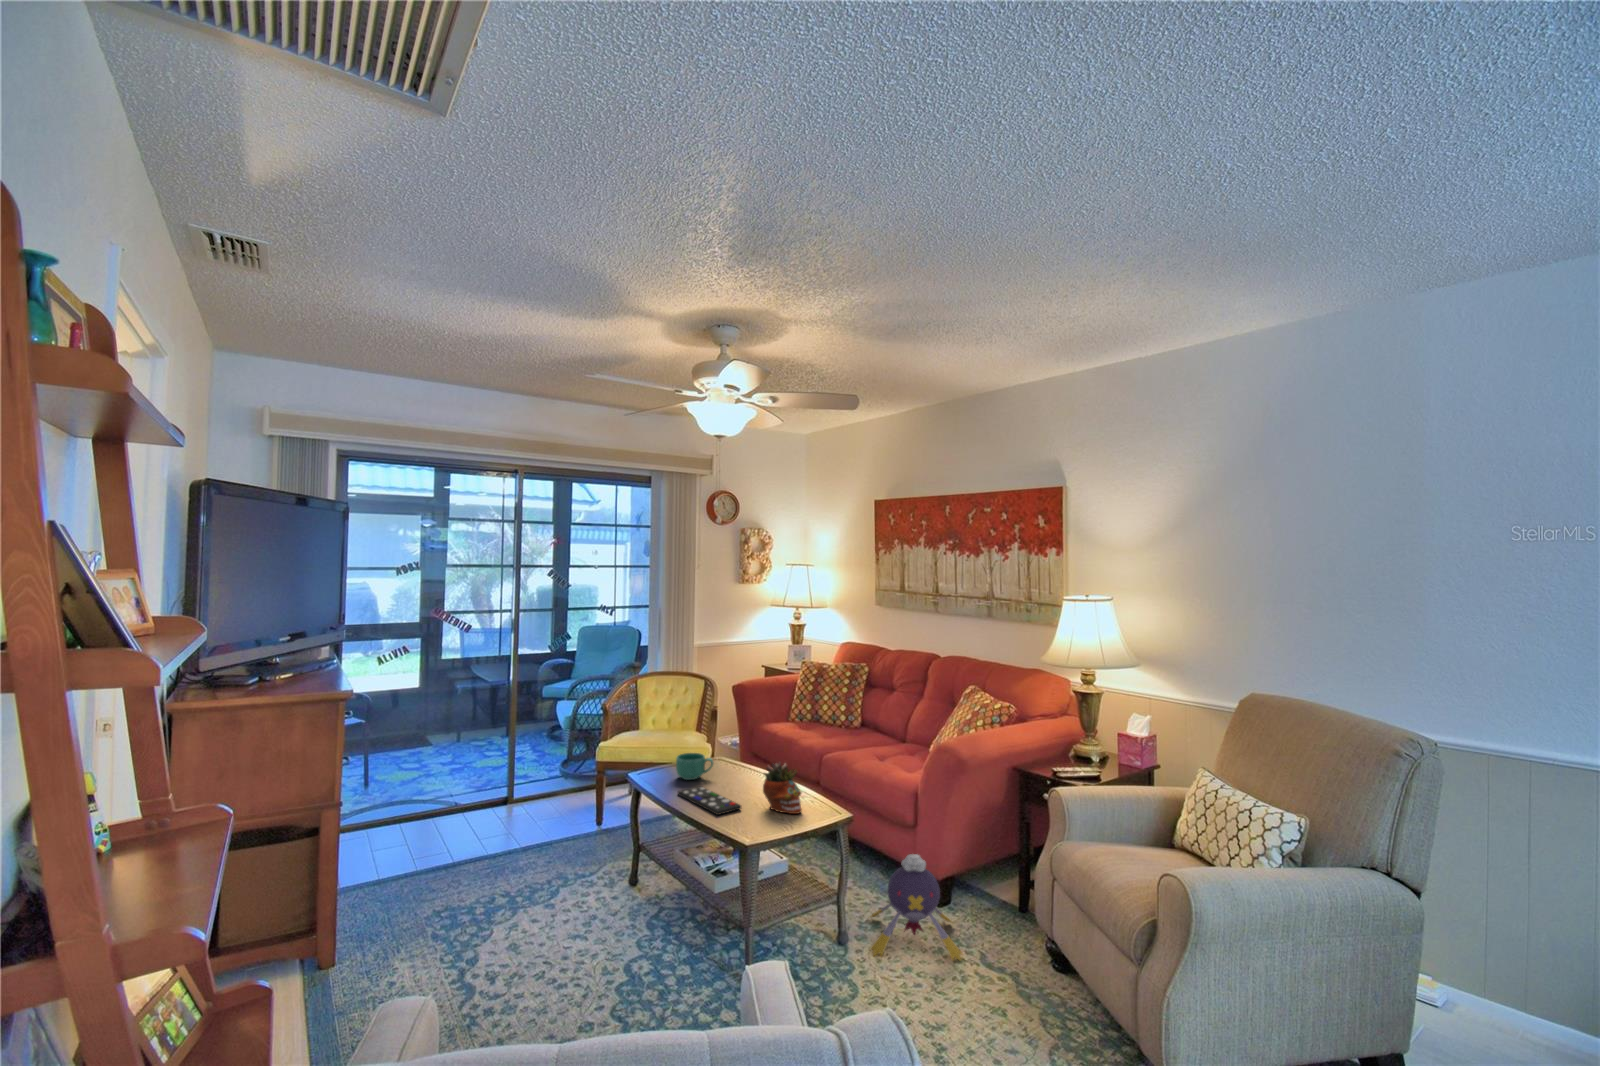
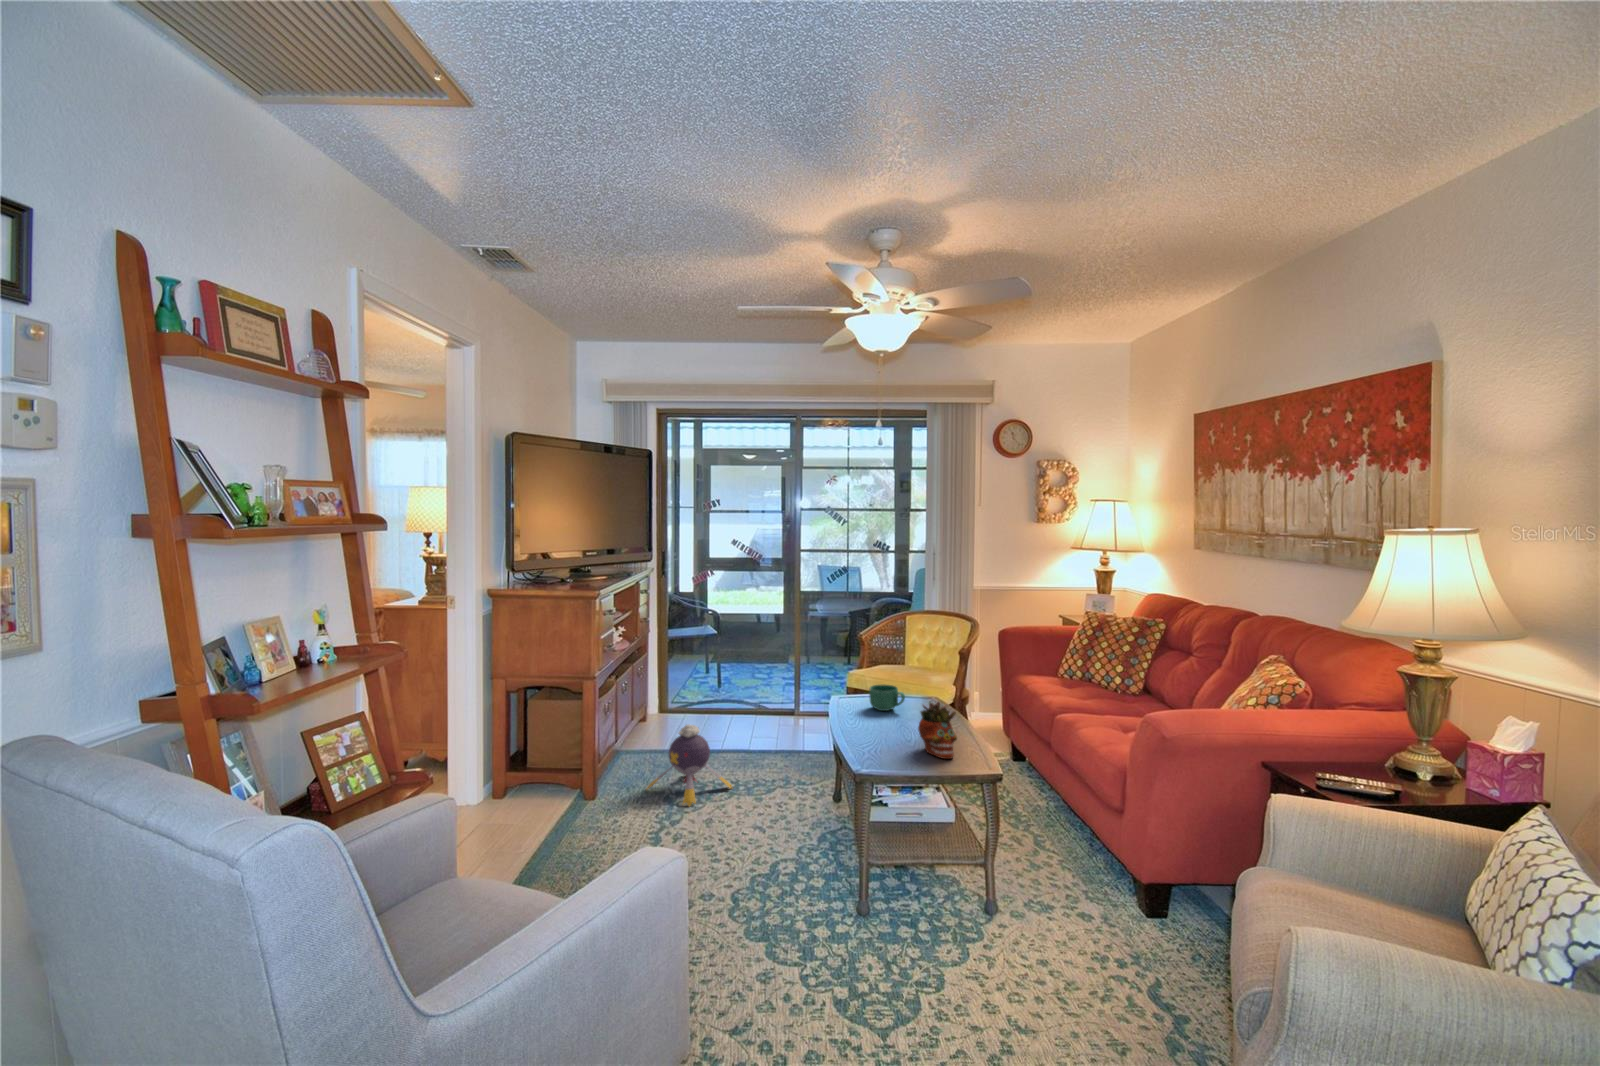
remote control: present [678,786,741,815] -> none [854,717,895,744]
plush toy: present [870,854,962,960] -> present [646,724,732,806]

